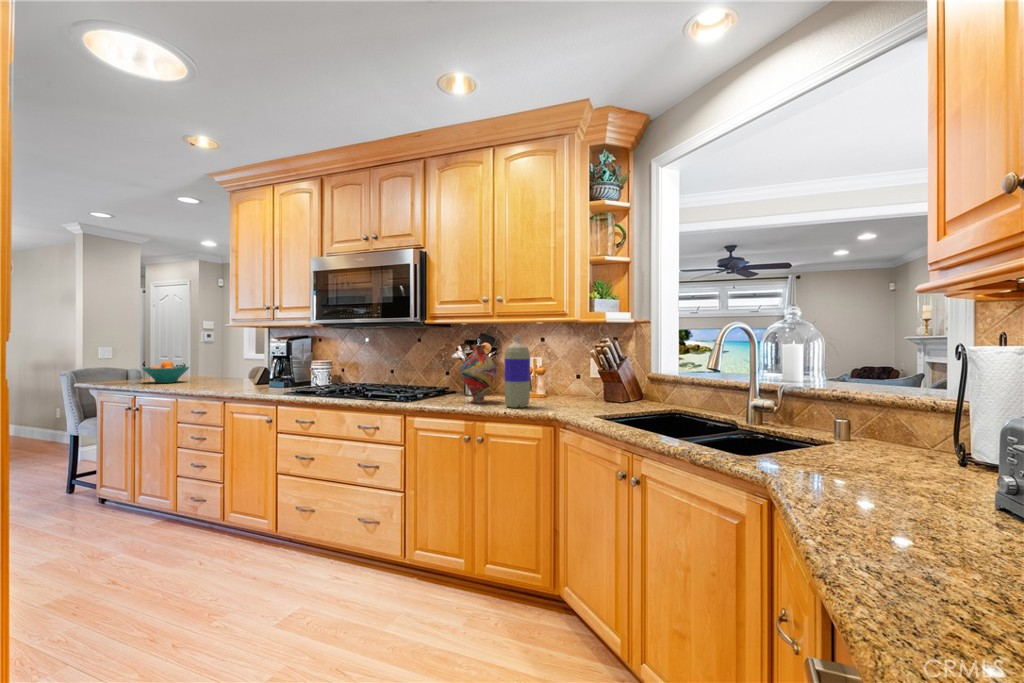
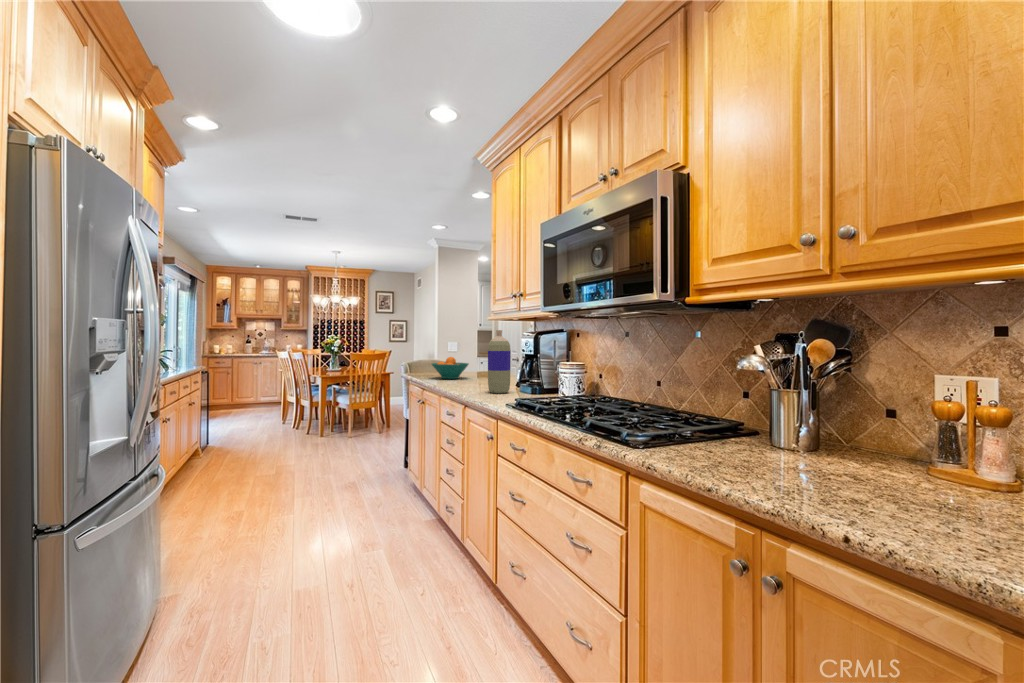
bottle: present [504,335,530,408] -> present [488,330,511,393]
vase: present [461,345,496,403] -> none [737,344,834,481]

